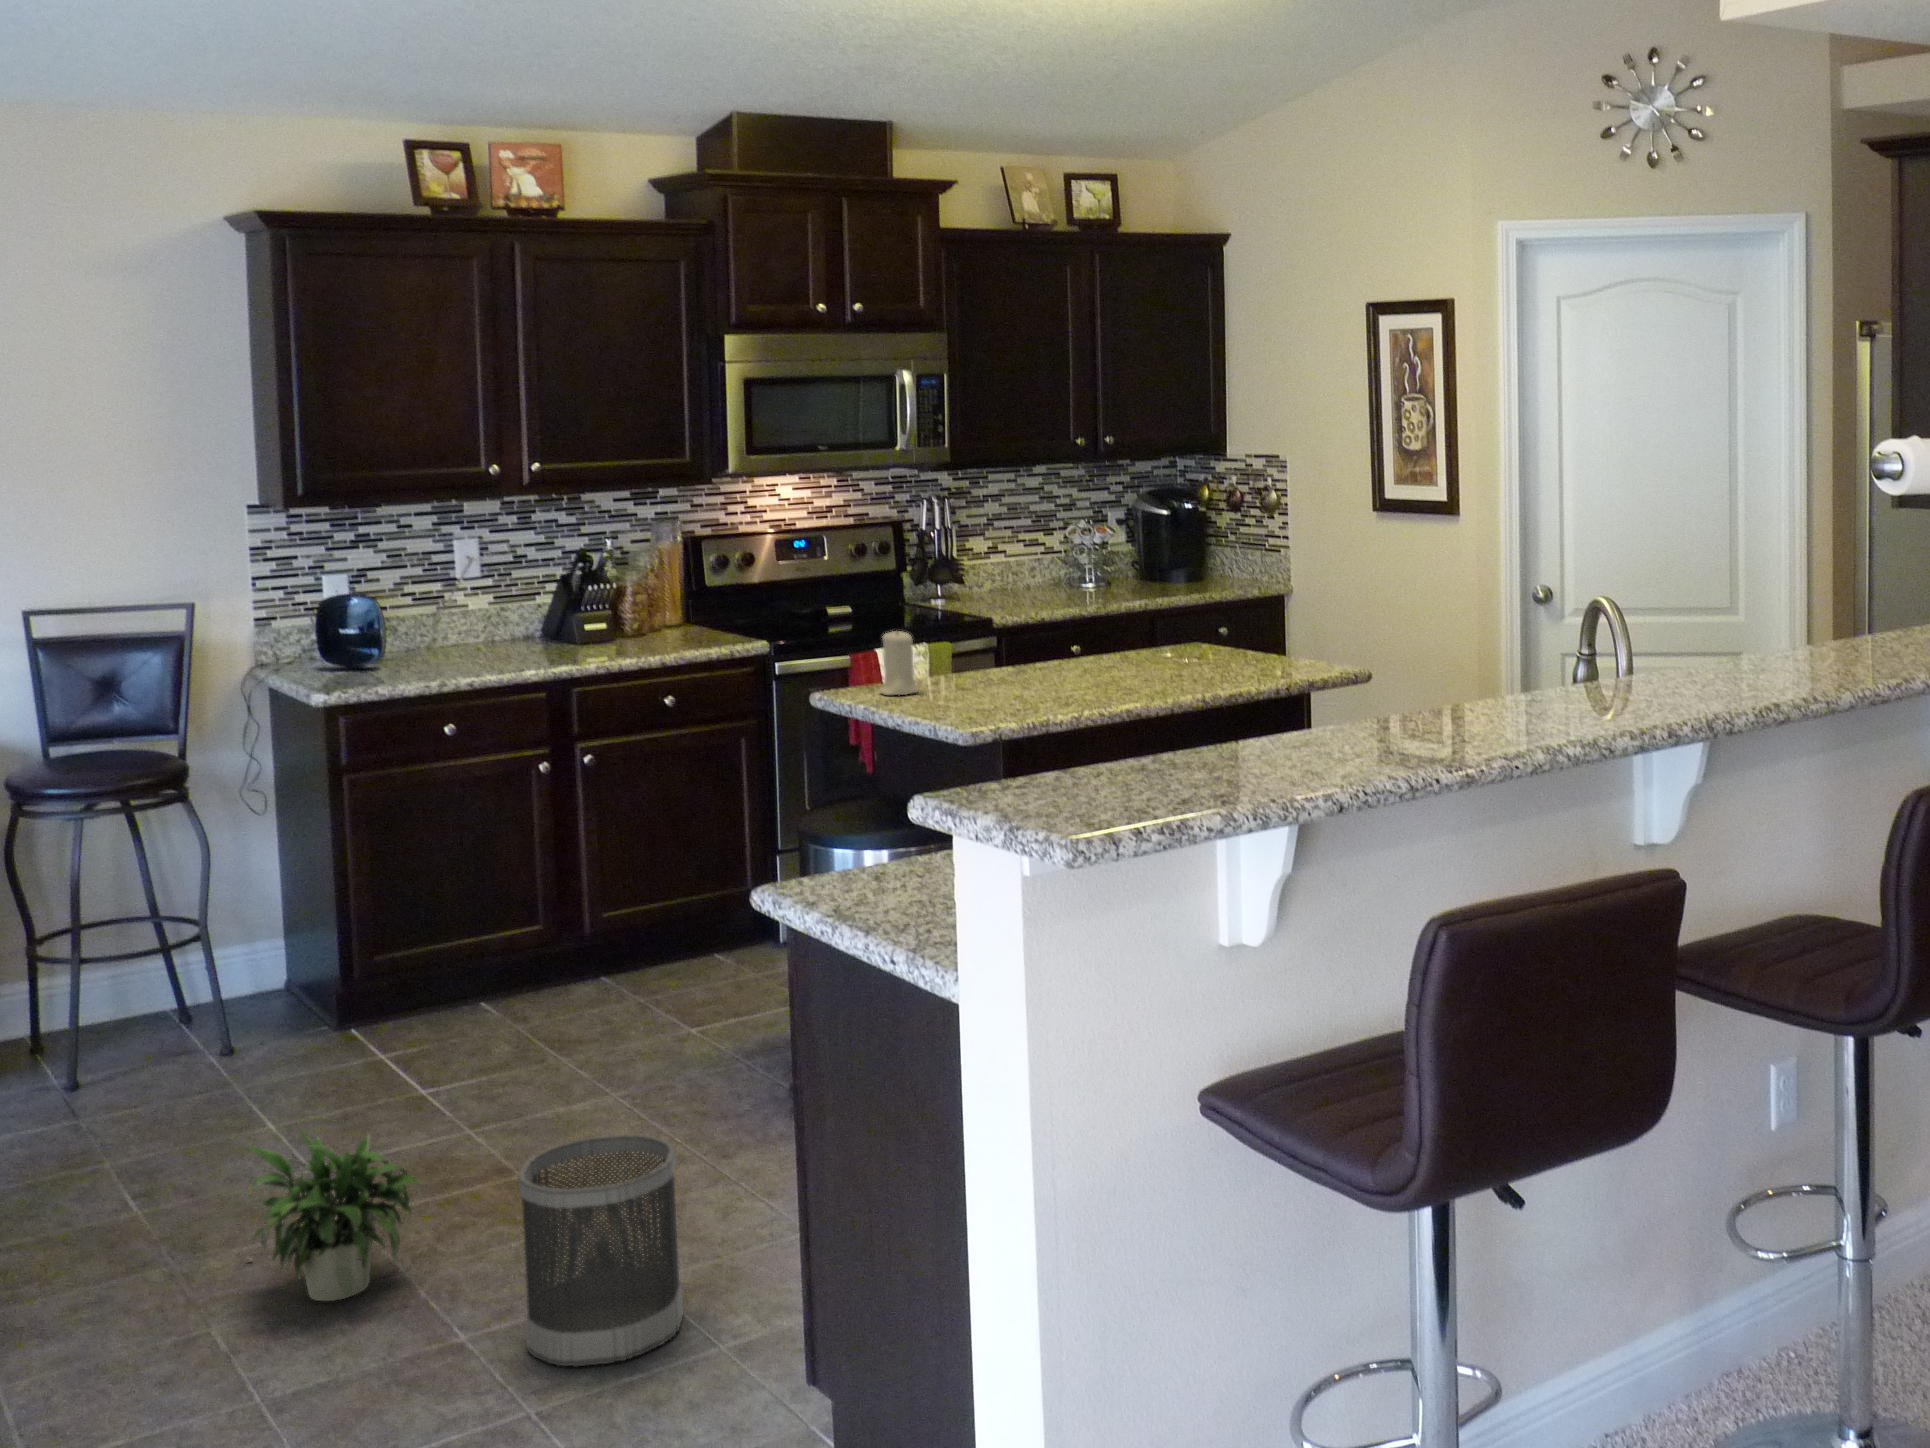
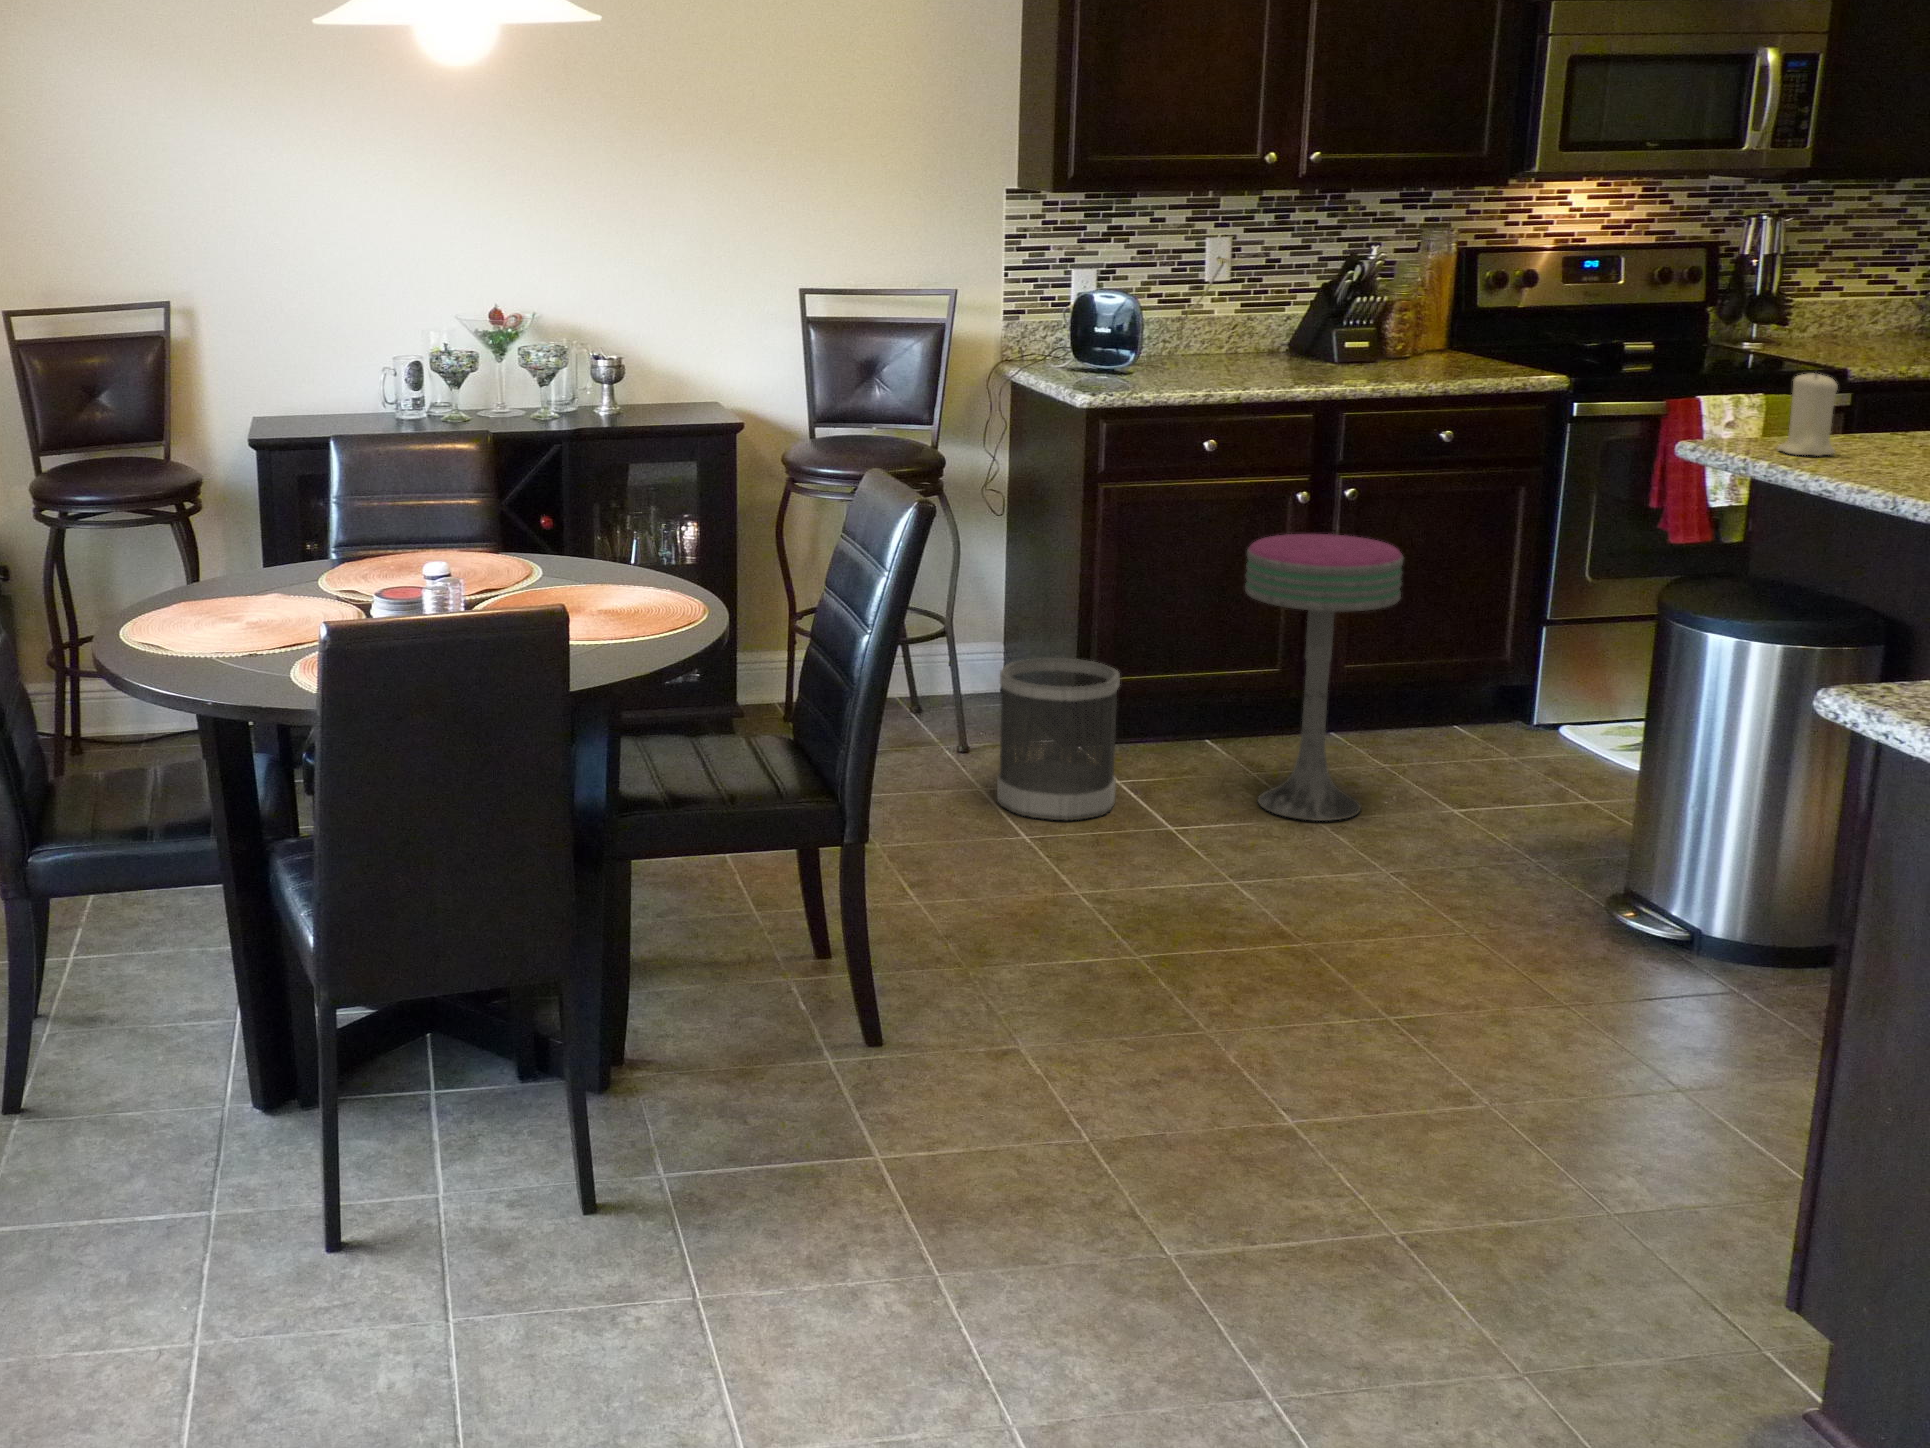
bar stool: none [481,798,623,1062] -> present [1245,534,1403,821]
potted plant: present [245,1130,422,1301] -> none [1031,858,1232,1045]
wastebasket: present [518,1134,683,1366] -> present [997,658,1120,820]

